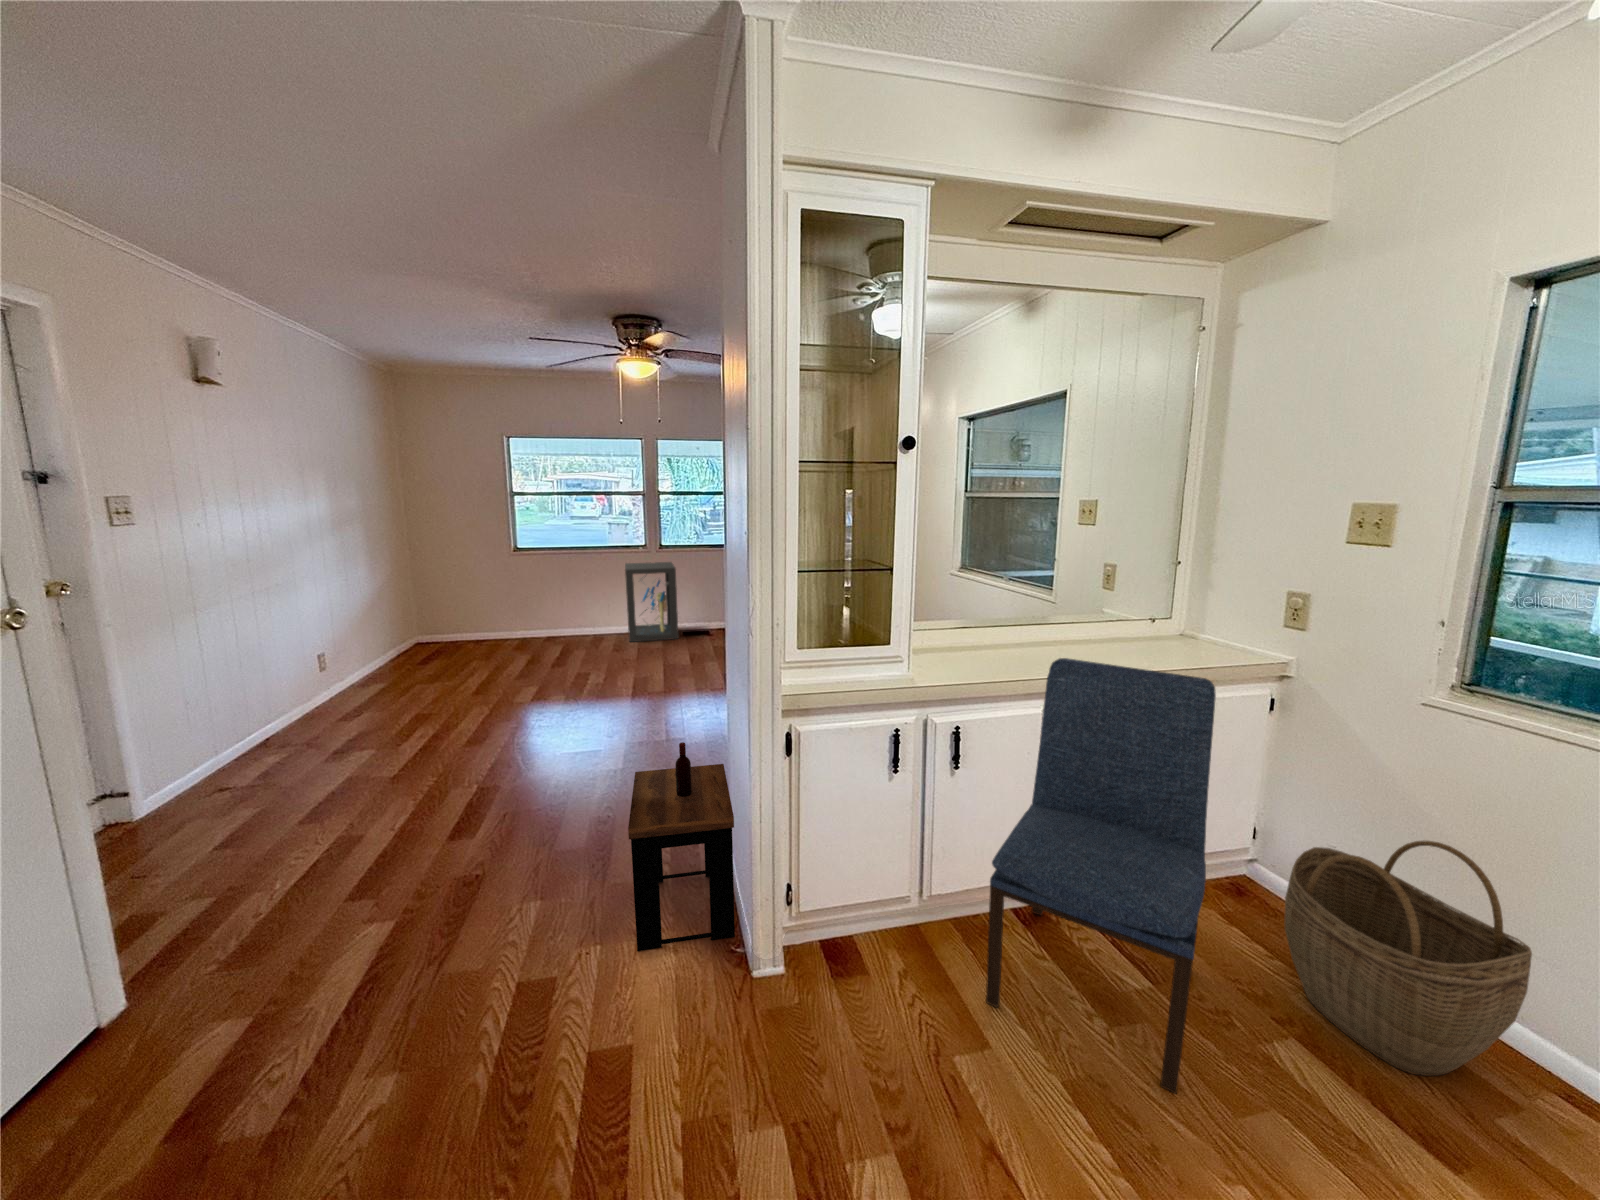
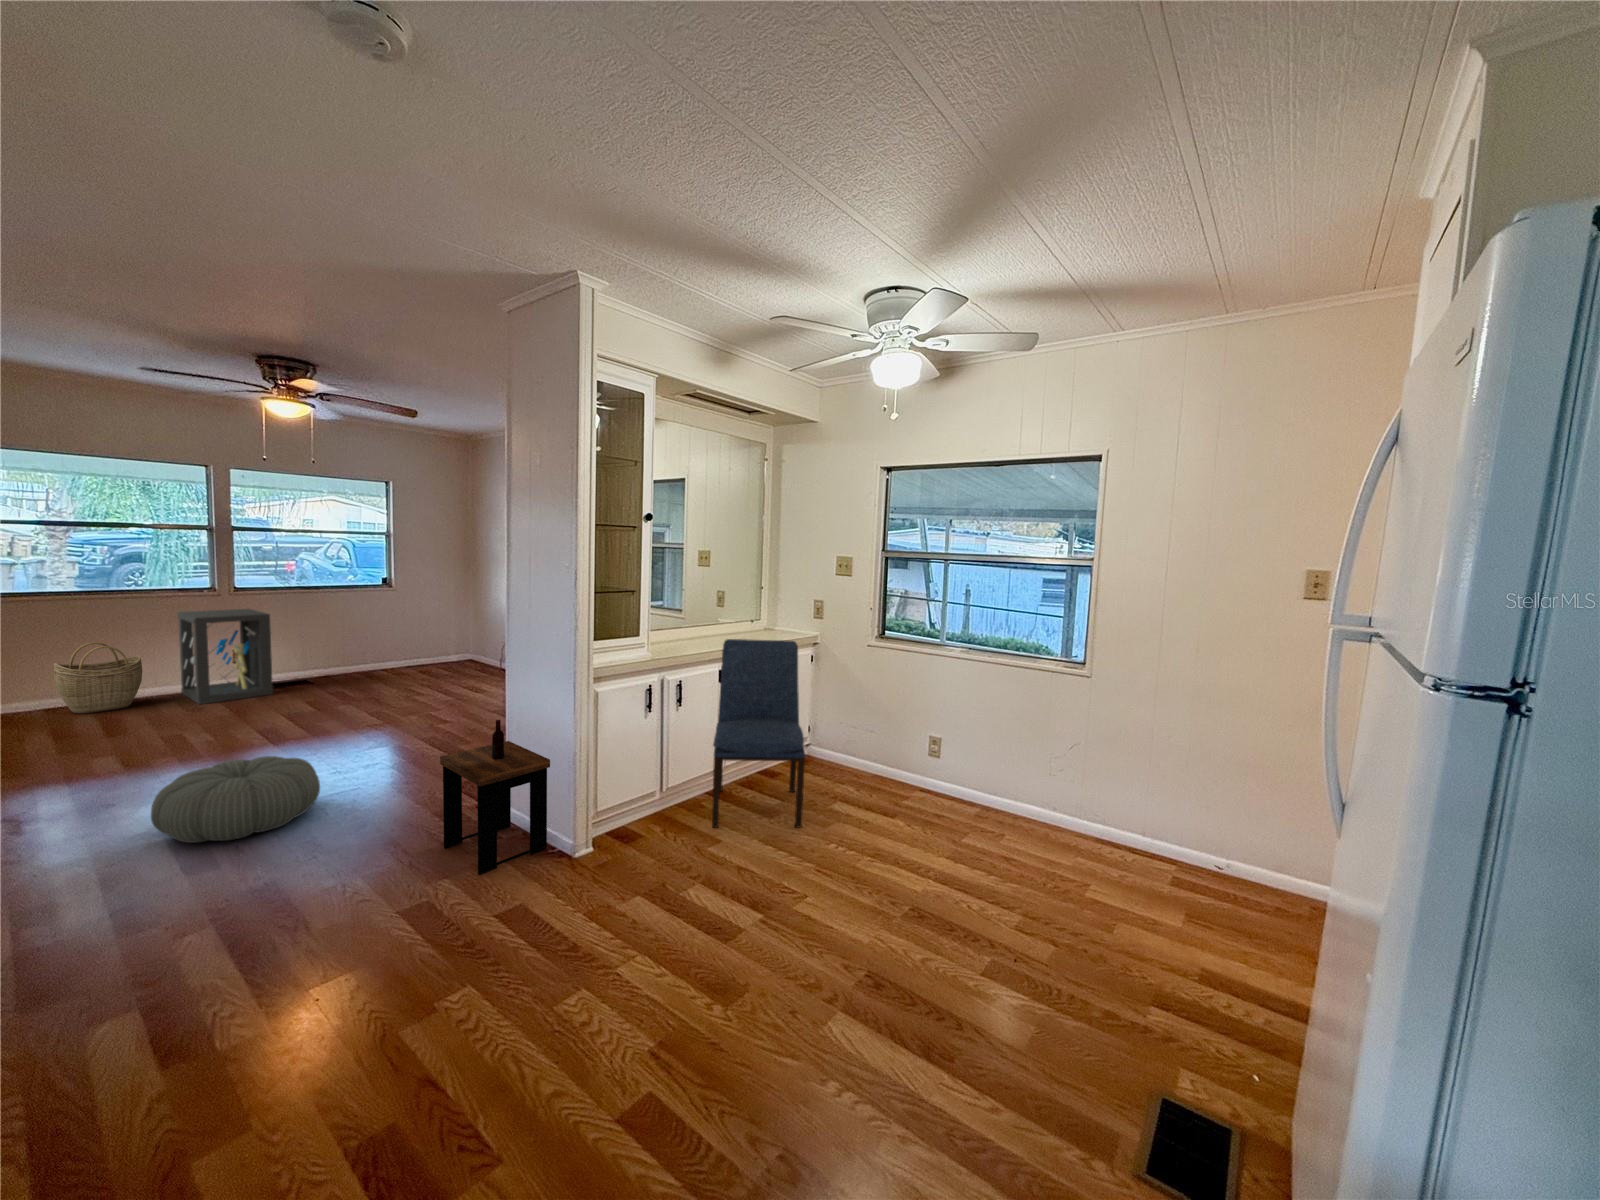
pouf: none [474,716,605,800] -> present [151,756,320,843]
woven basket: present [1284,841,1532,1076] -> present [54,642,142,713]

